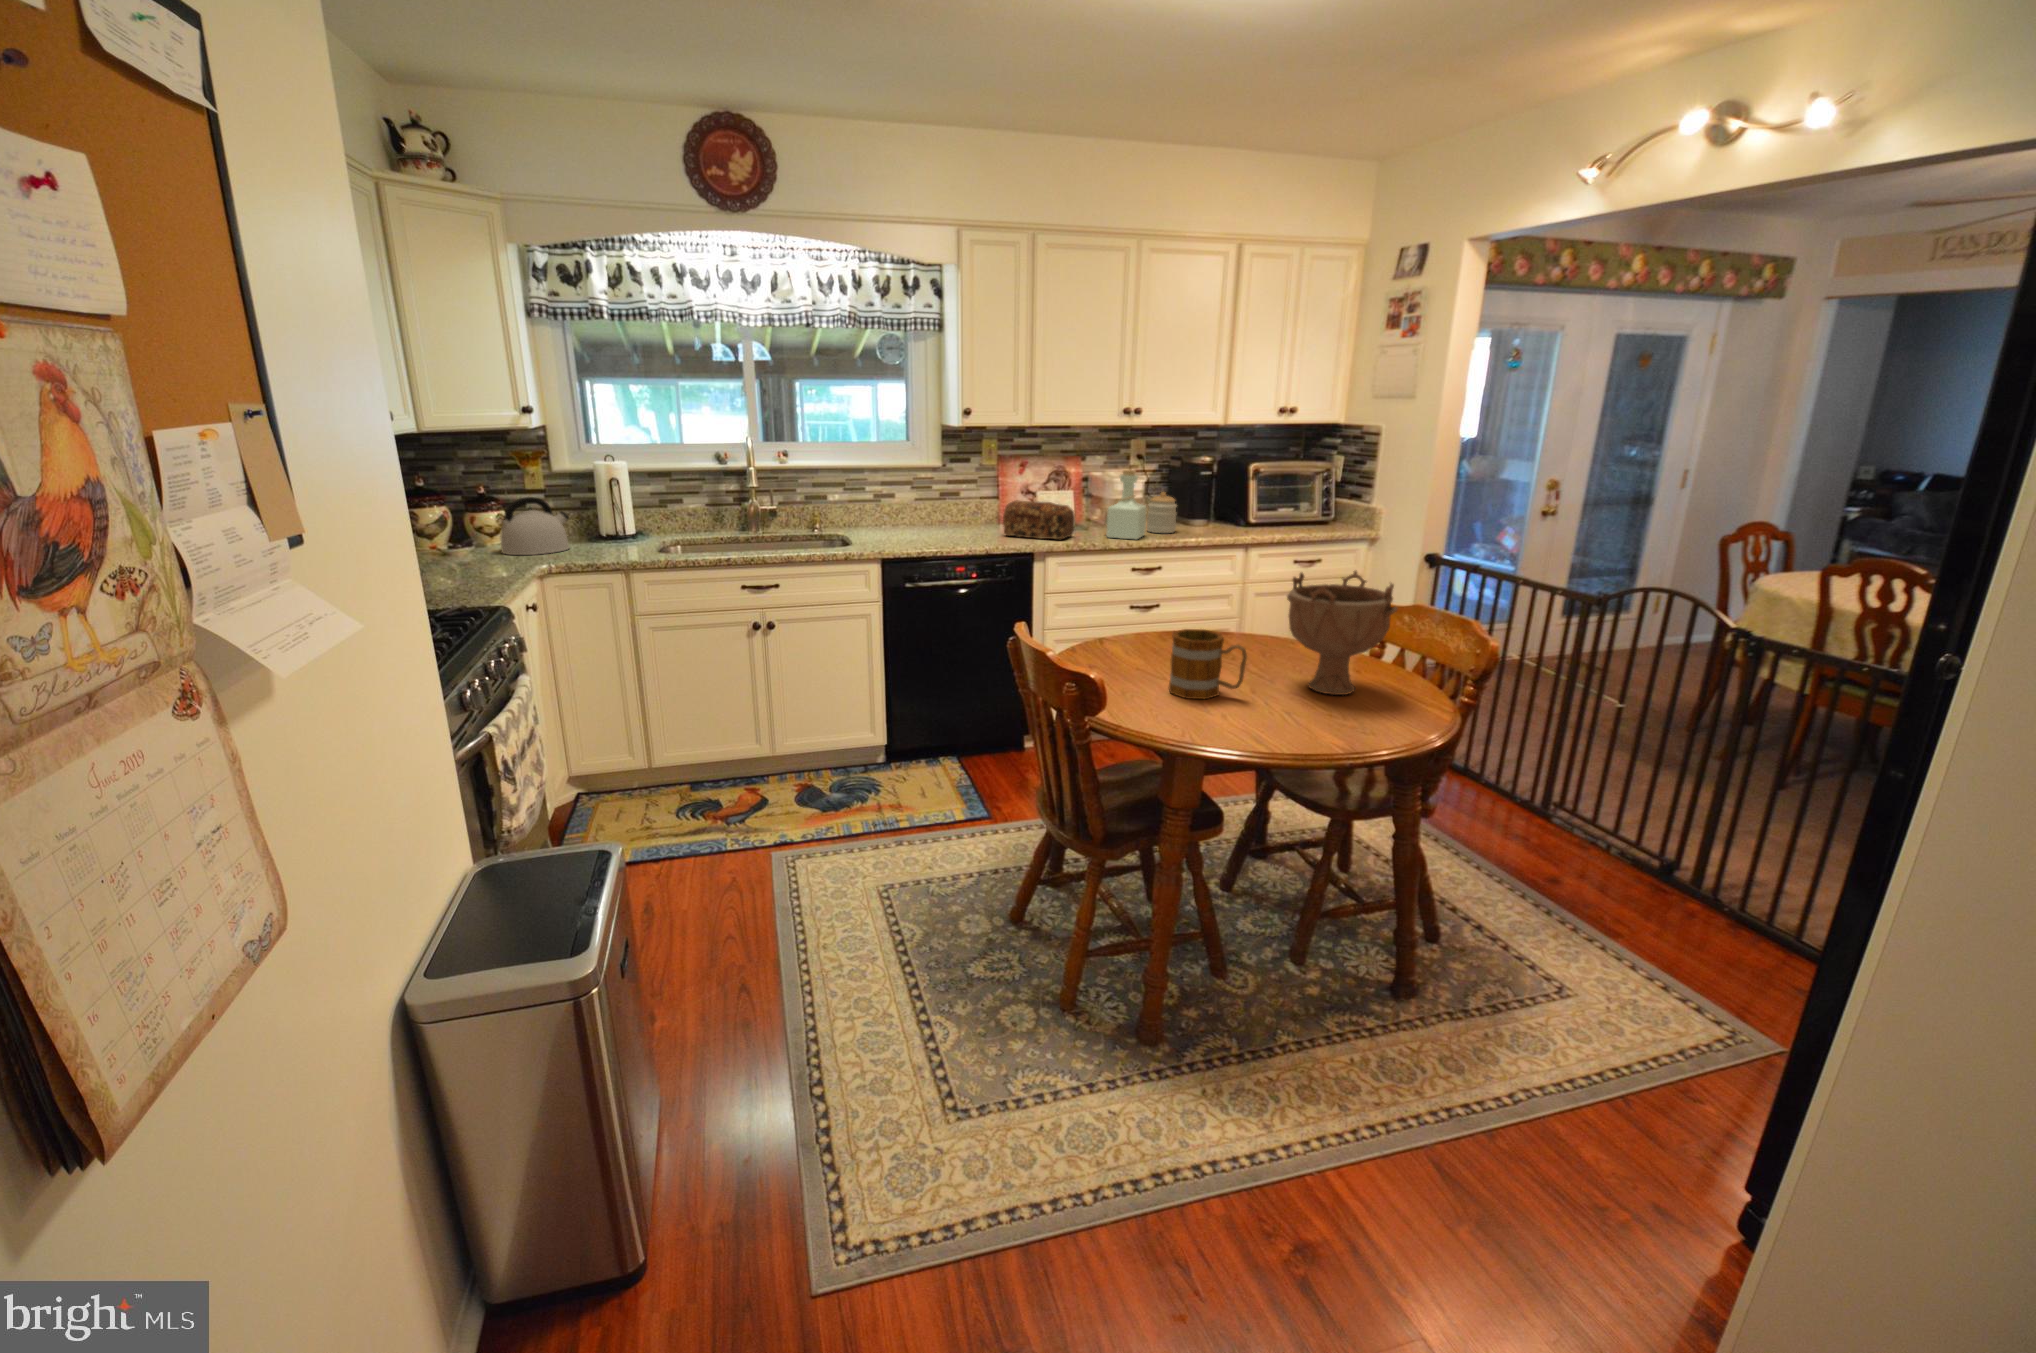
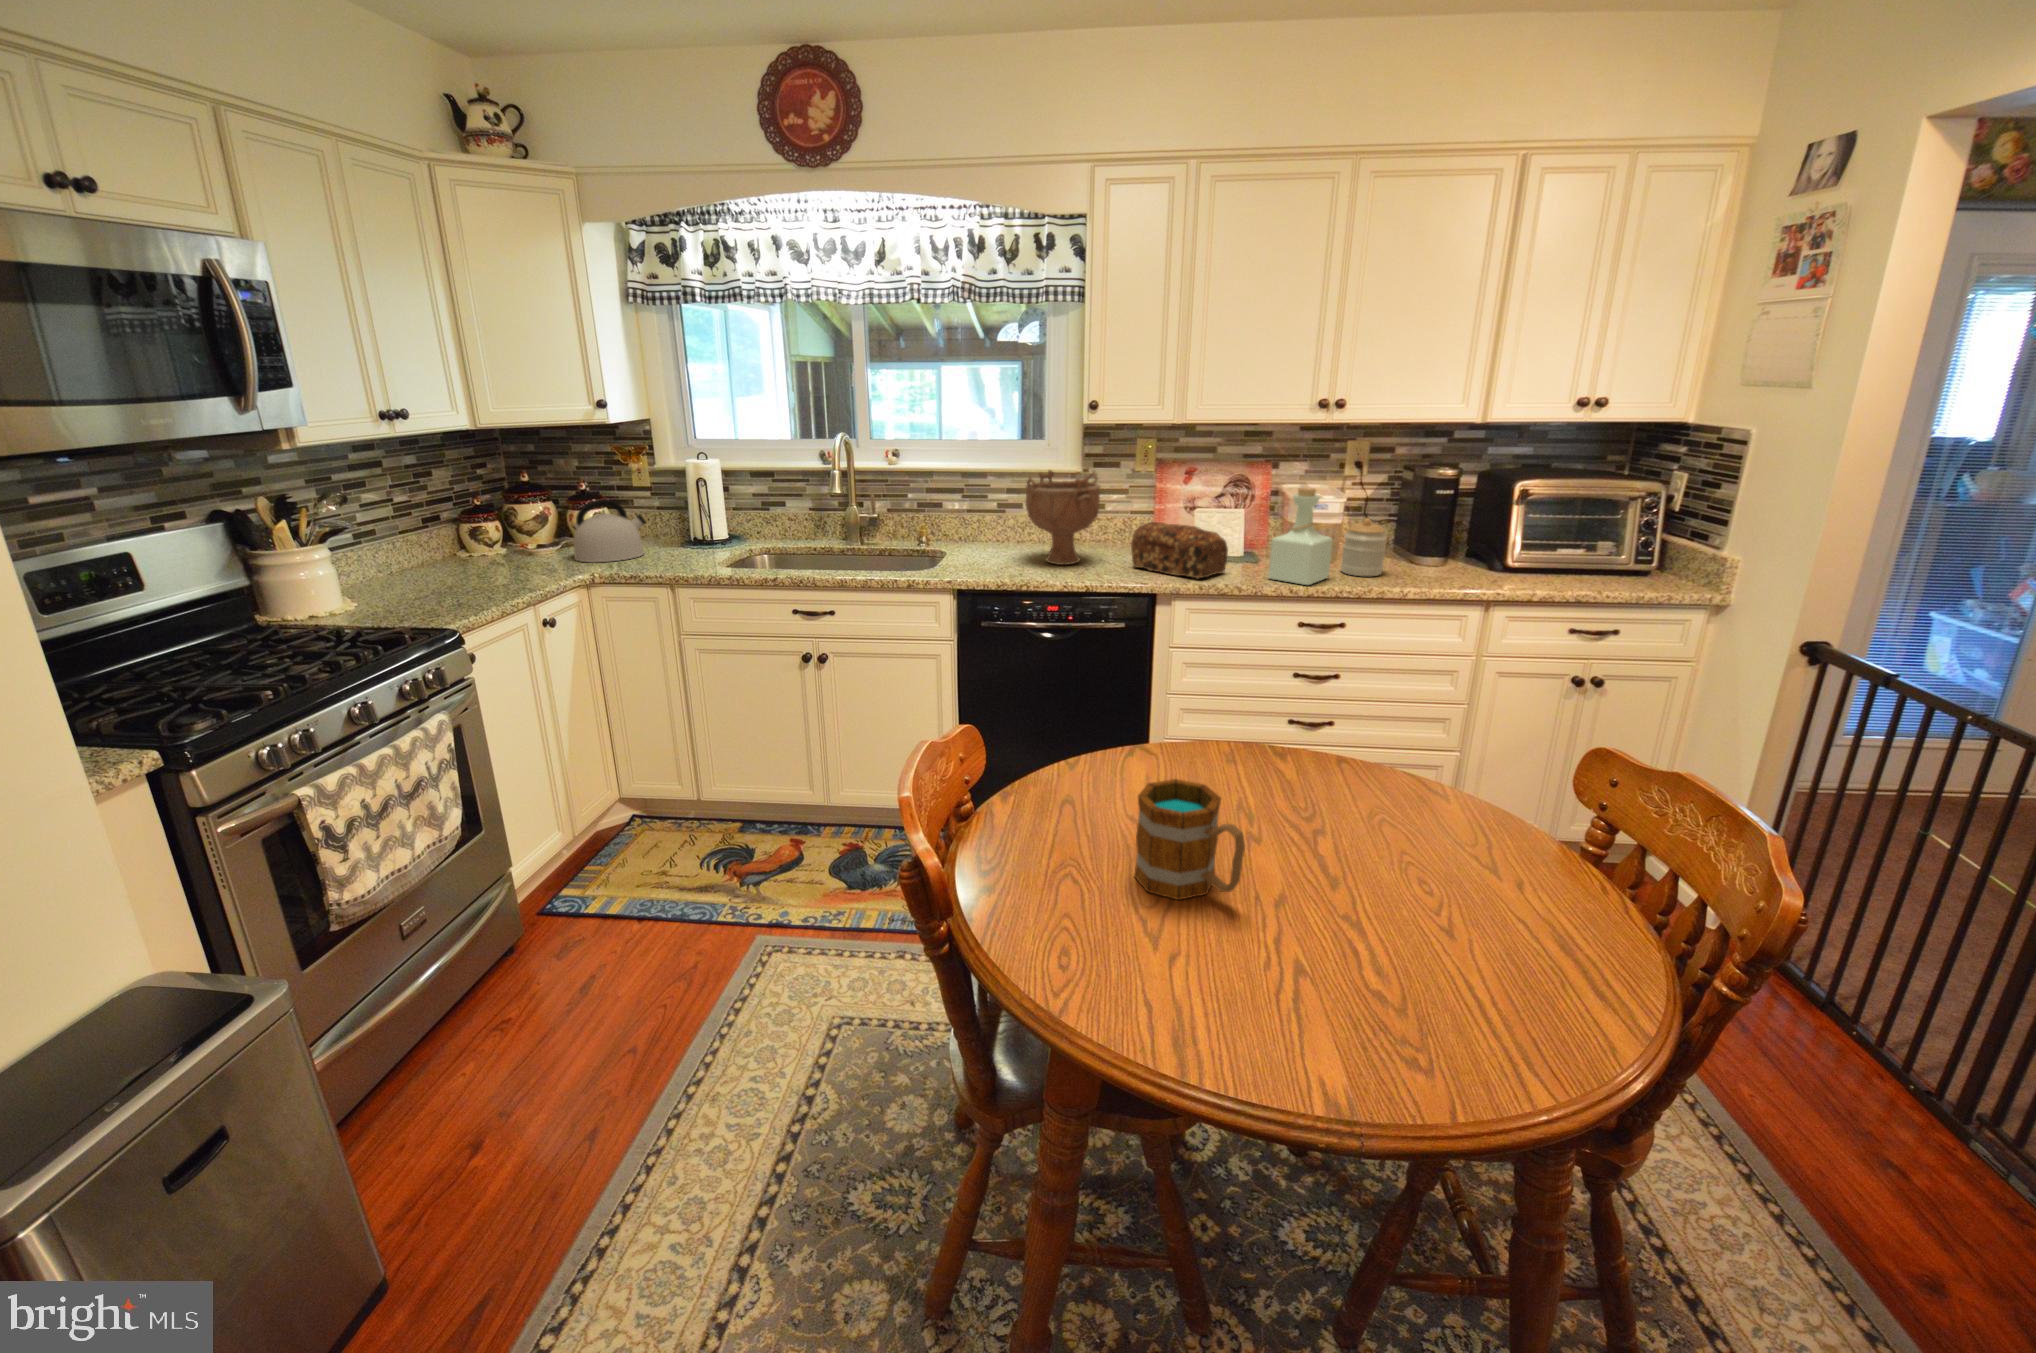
decorative bowl: present [1287,571,1397,695] -> present [1025,470,1100,565]

